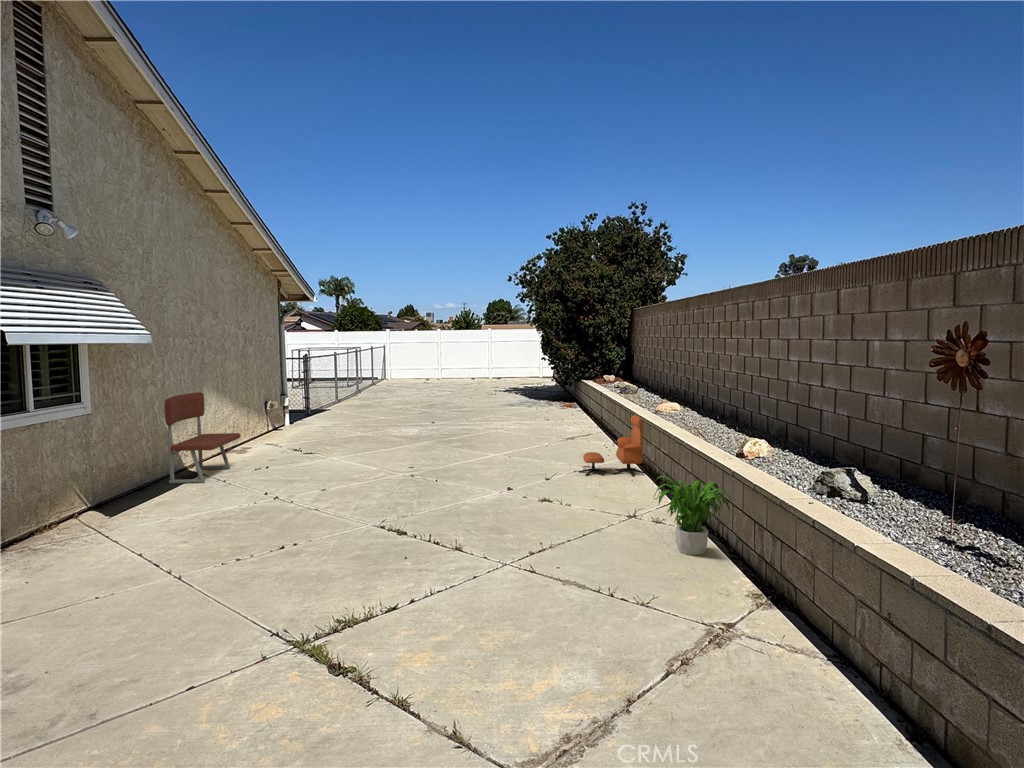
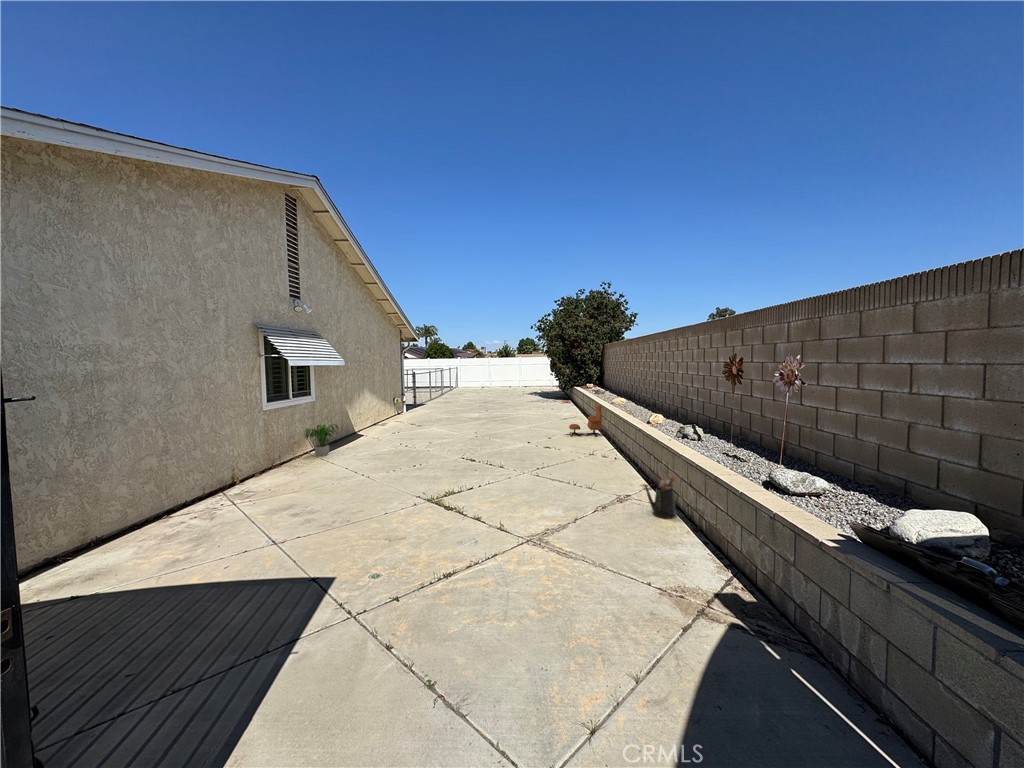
bench: present [165,392,240,484] -> none [347,392,384,439]
potted plant: present [654,476,732,555] -> present [305,424,338,457]
watering can: none [777,593,862,692] -> present [645,477,676,518]

